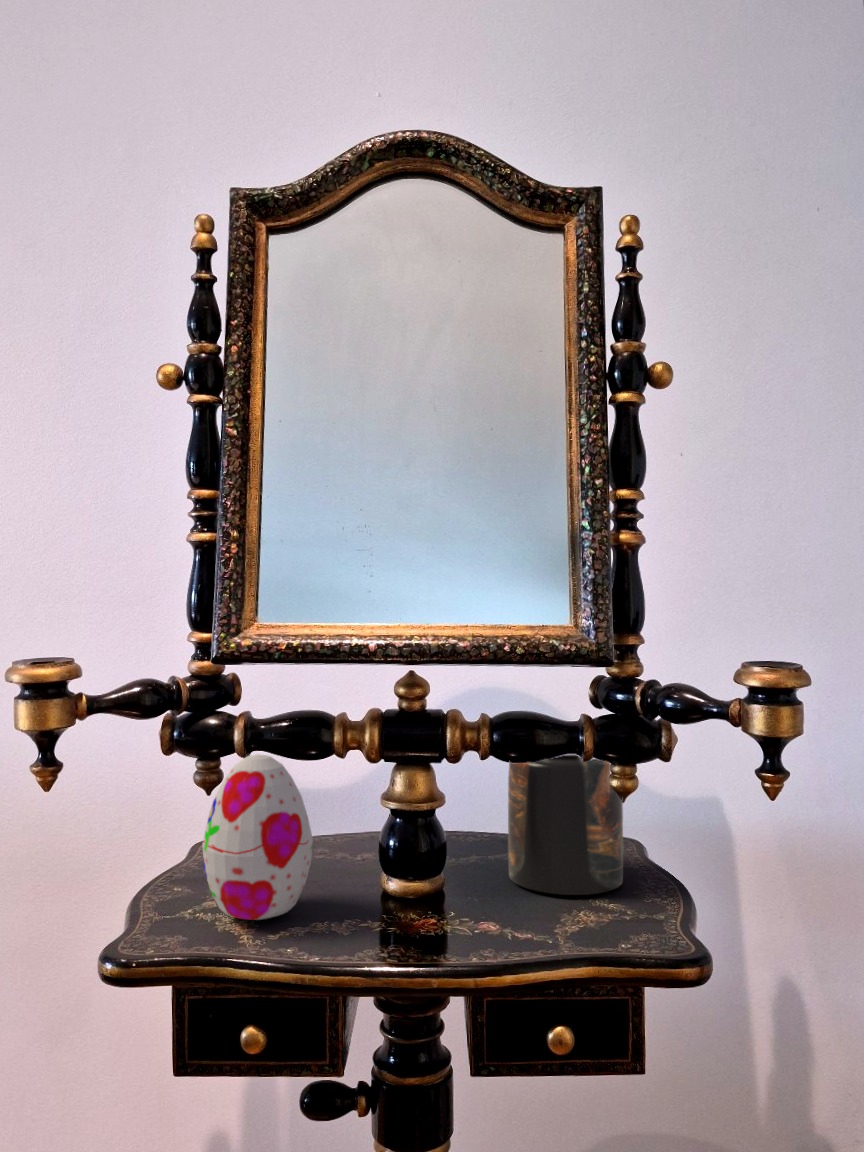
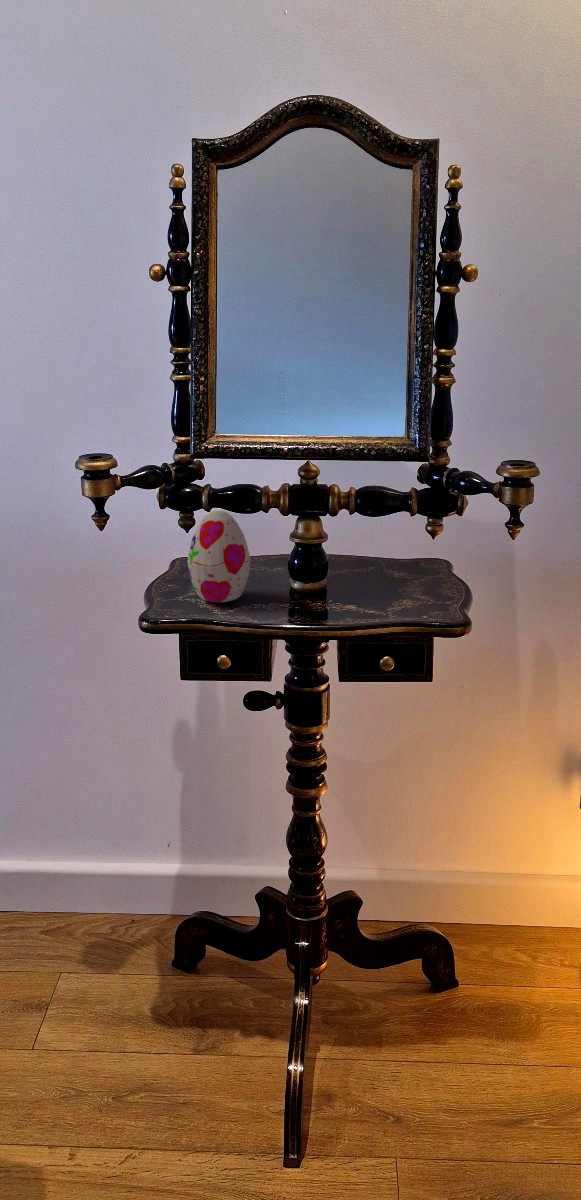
jar: present [508,754,623,895] -> none [366,494,436,592]

